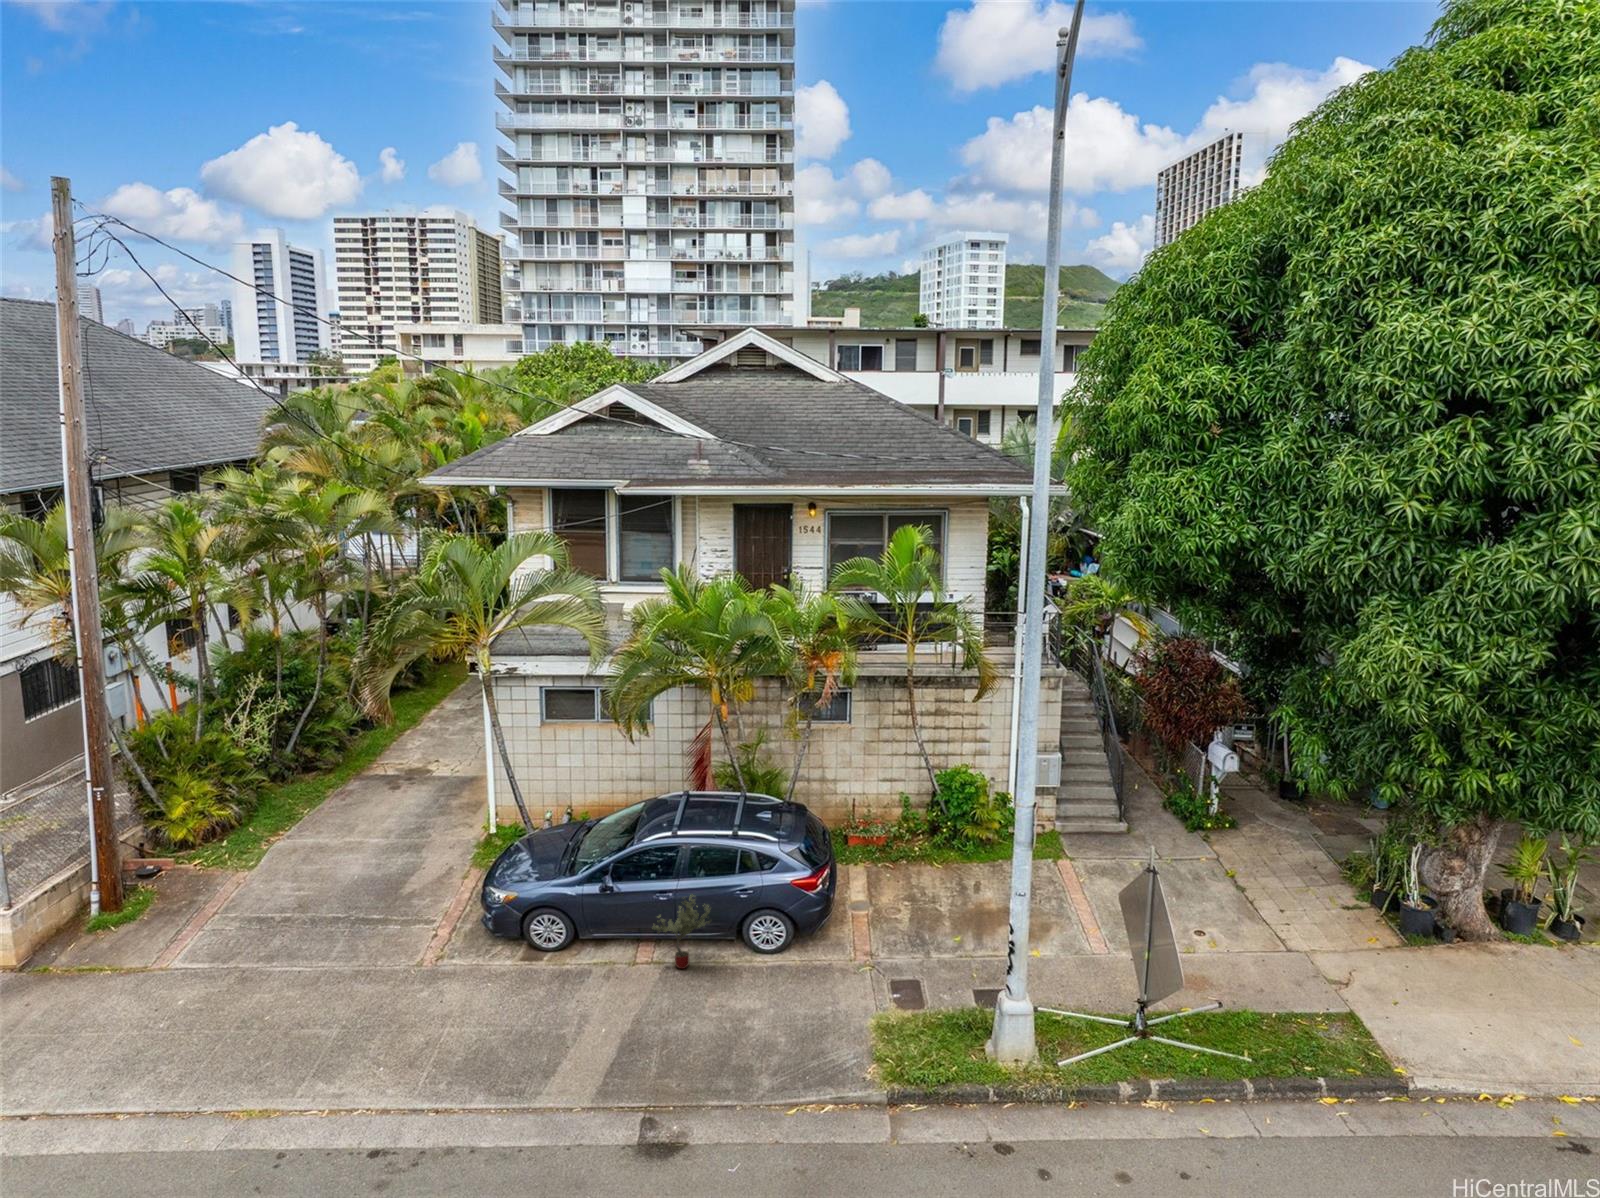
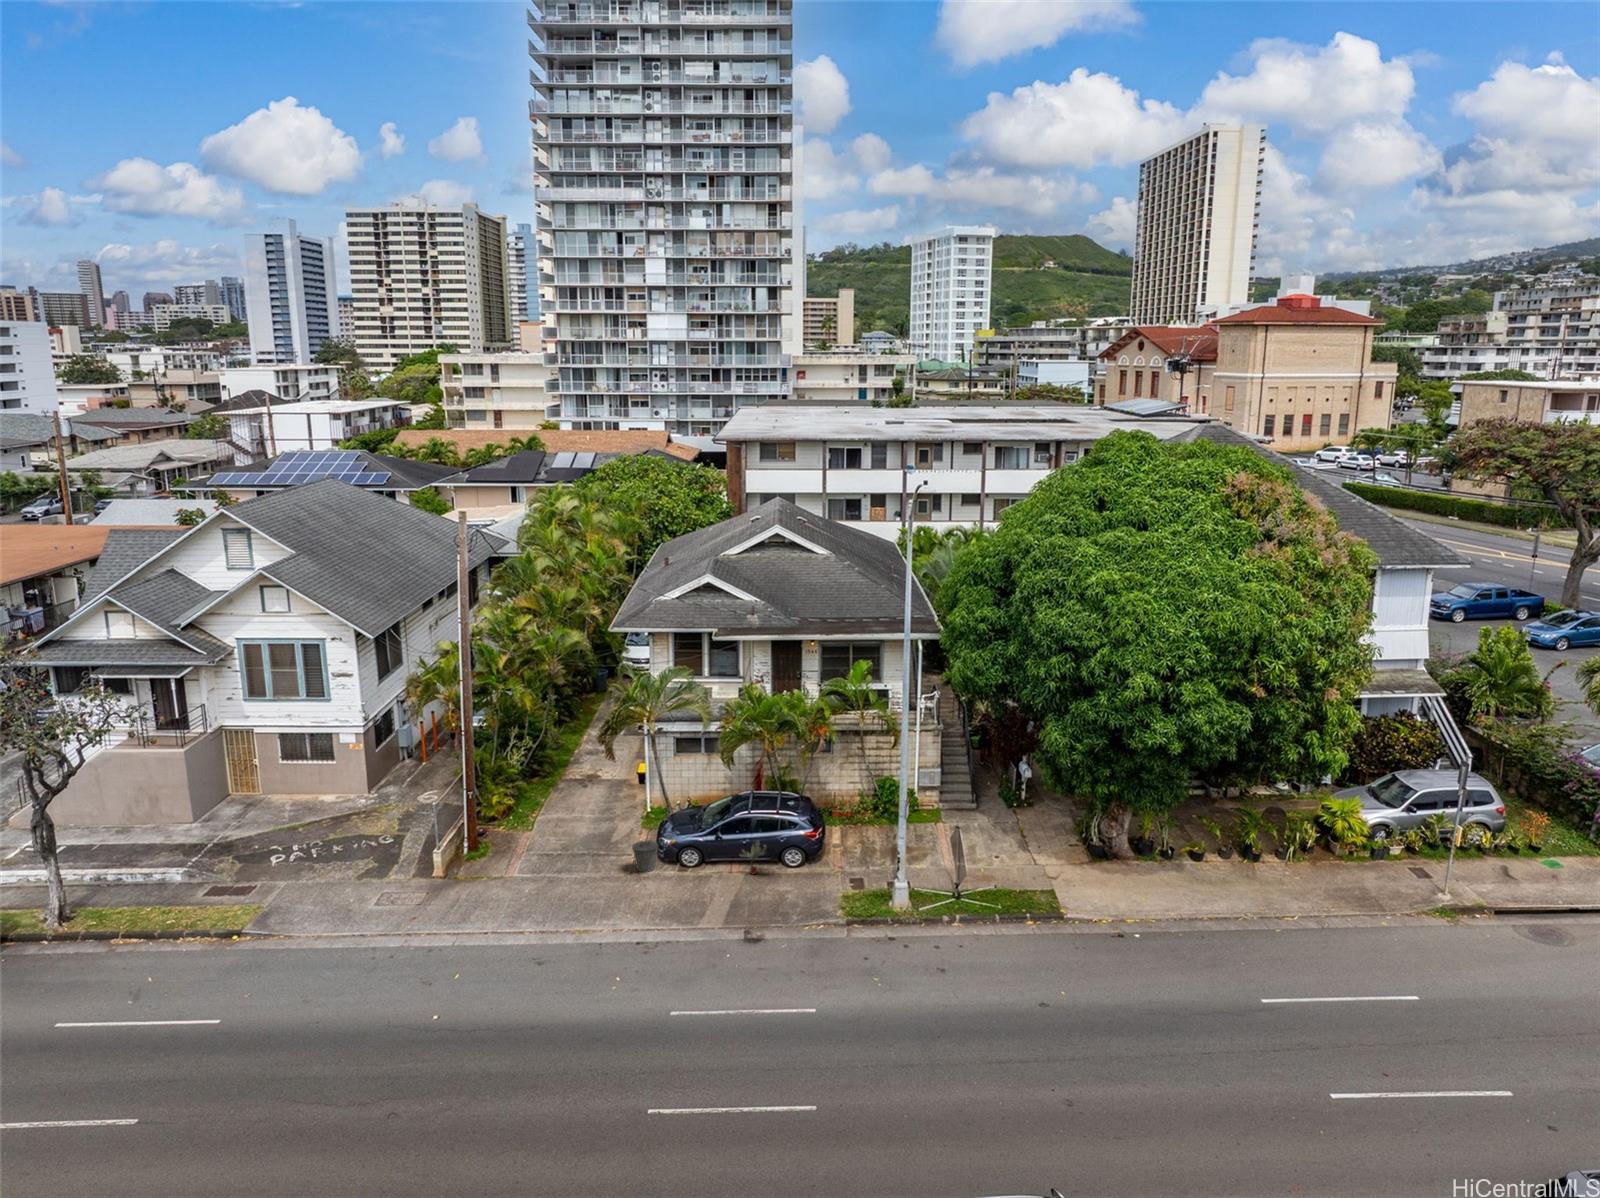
trash can: none [420,893,480,962] -> present [632,841,658,872]

